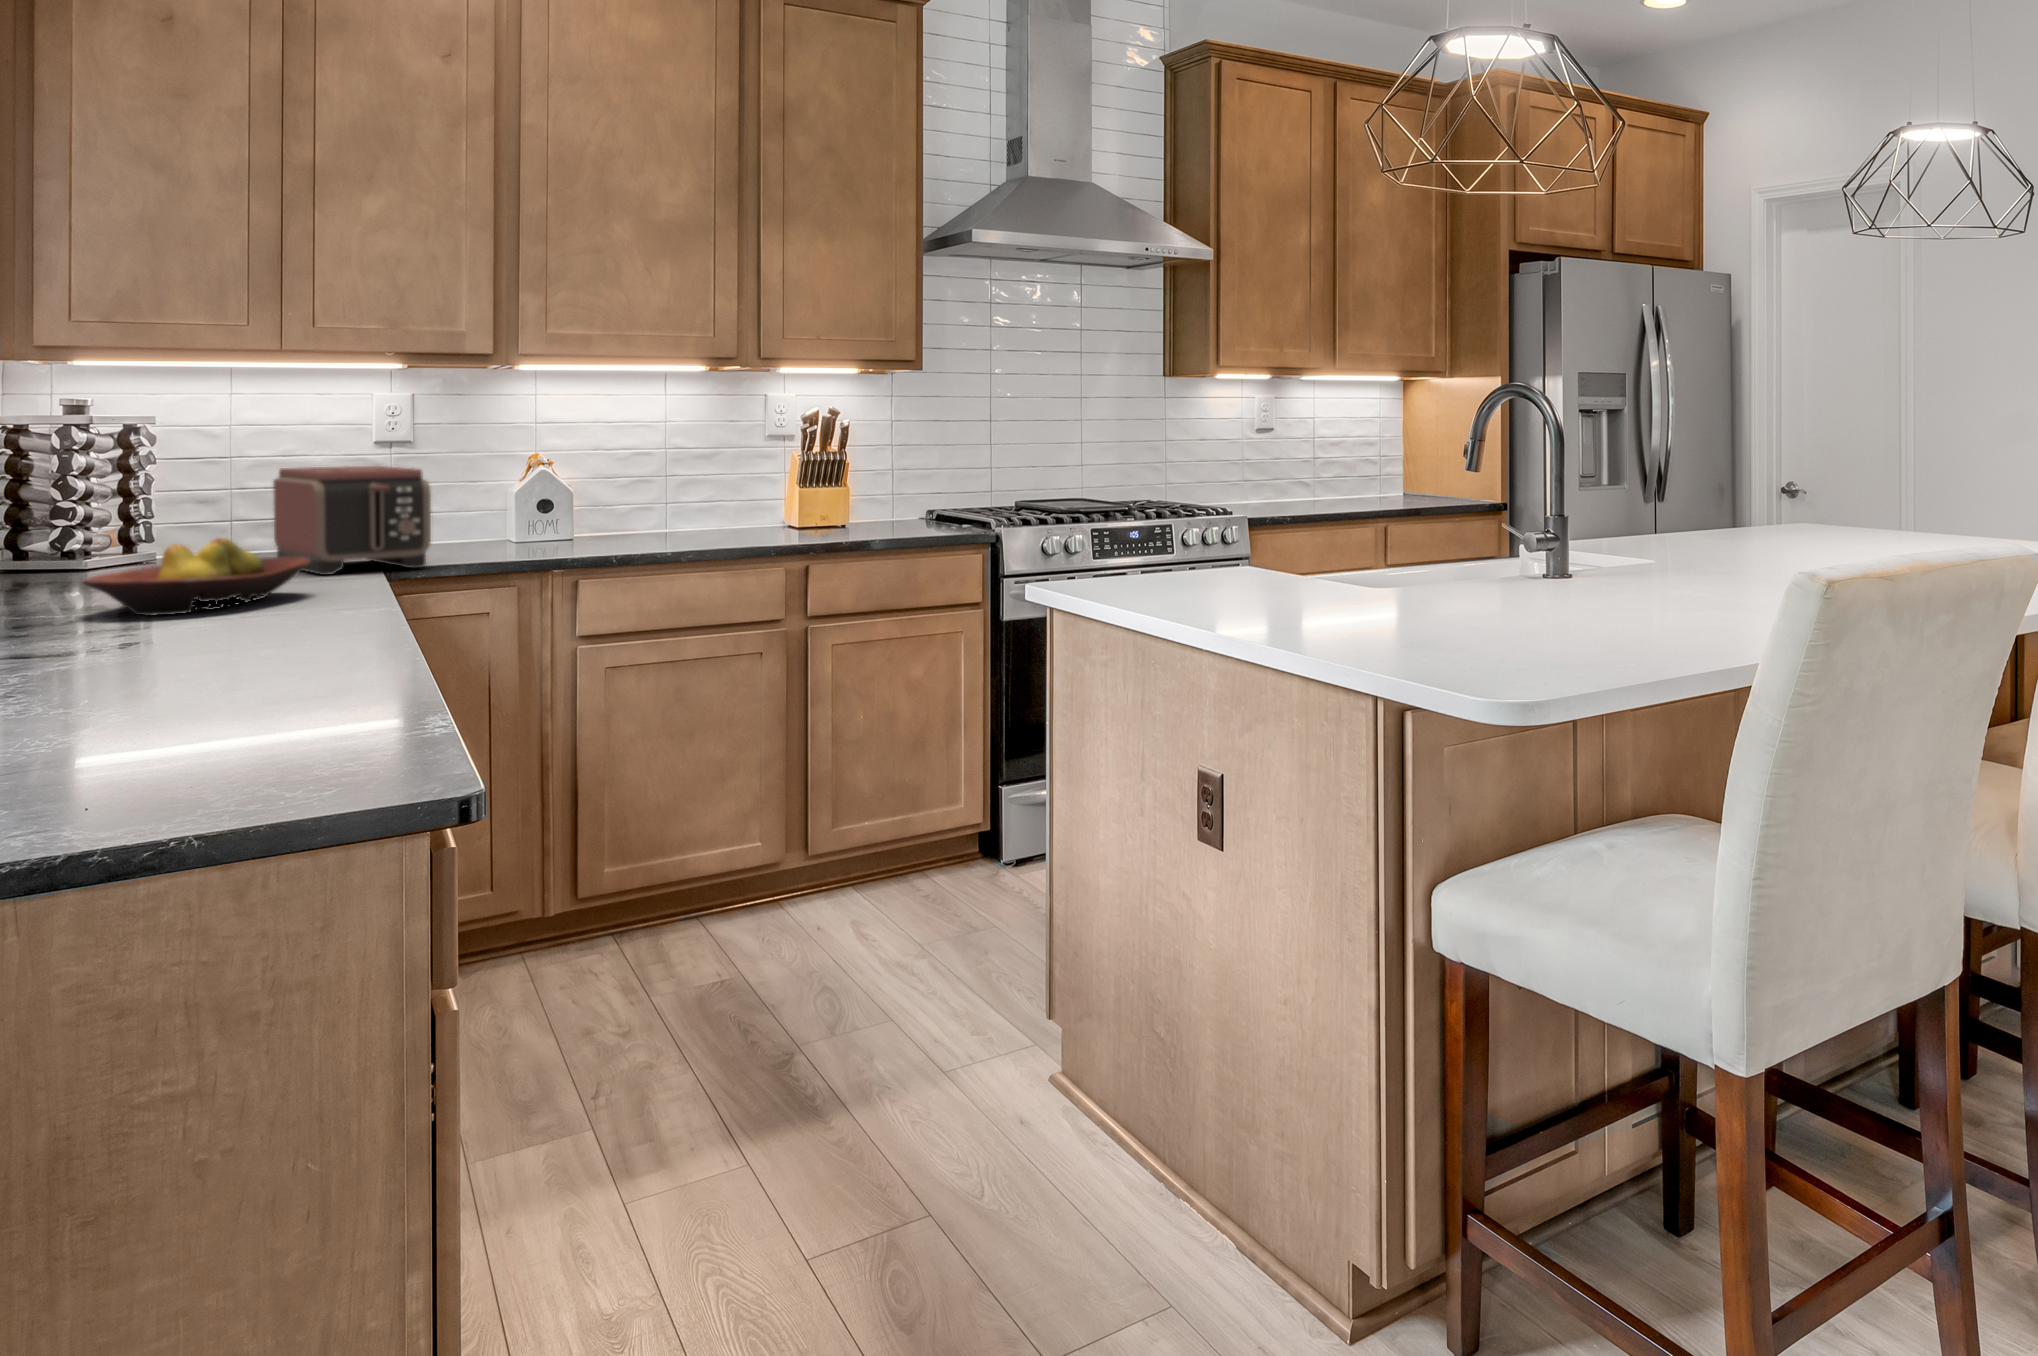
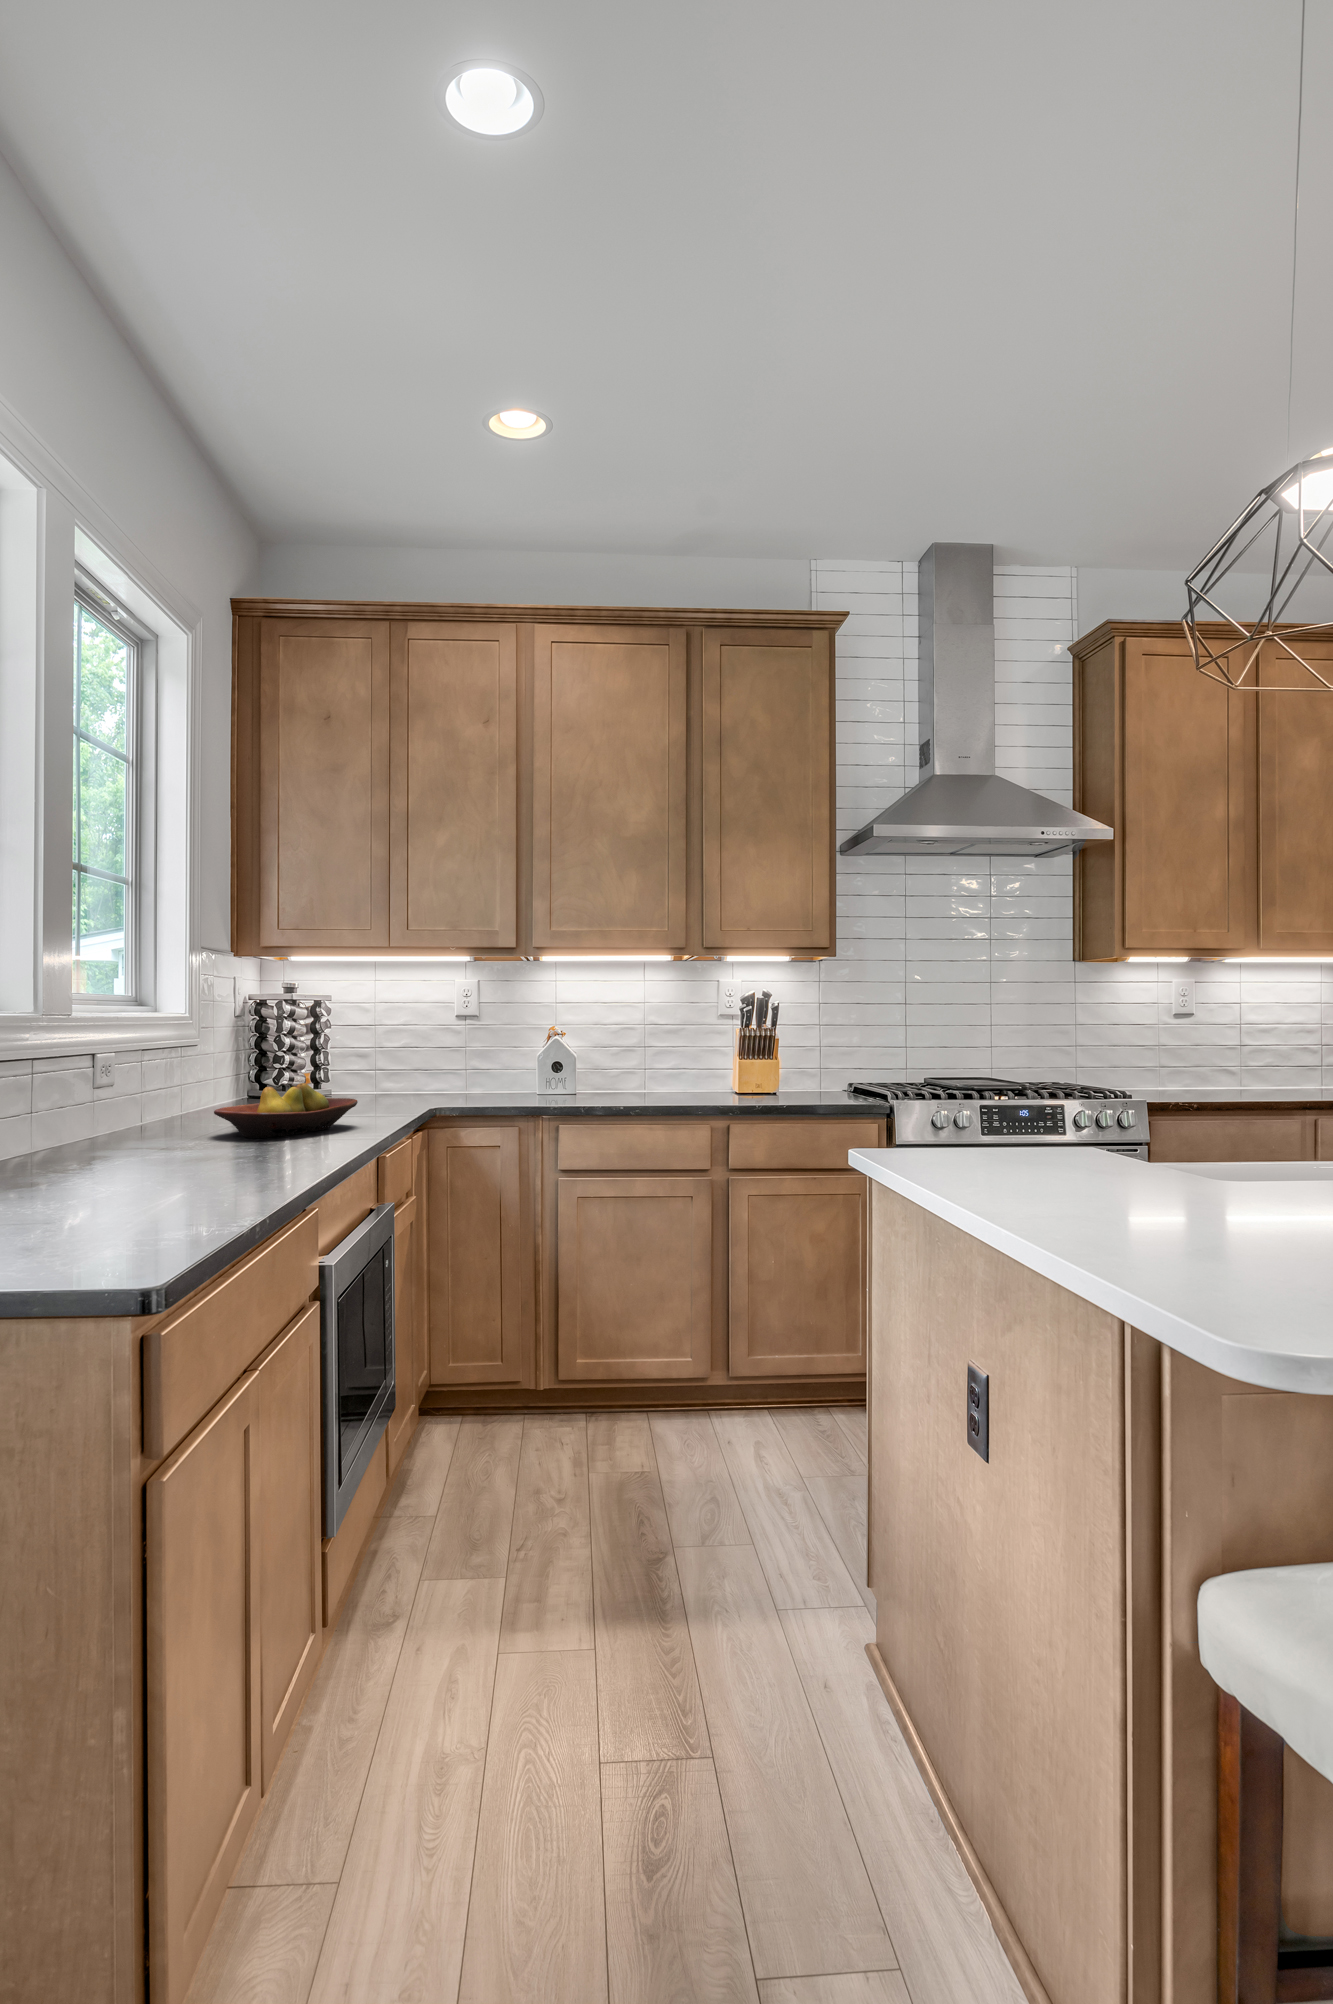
toaster: present [273,466,431,575] -> none [378,1032,458,1112]

